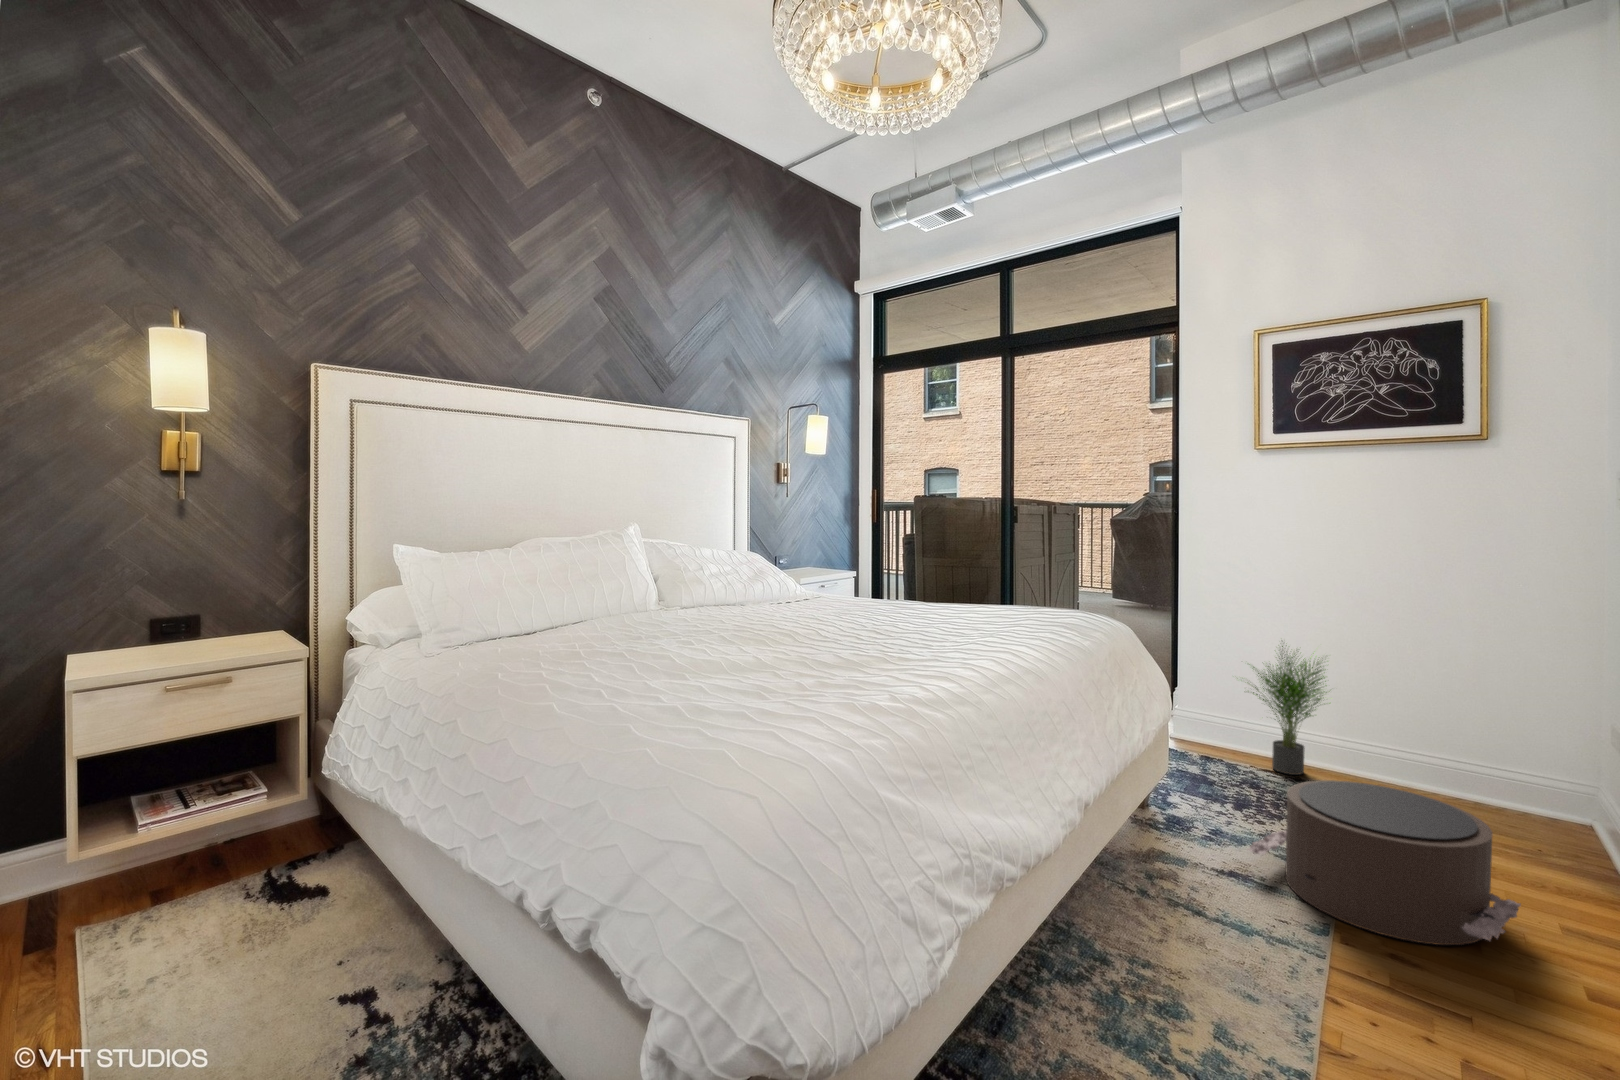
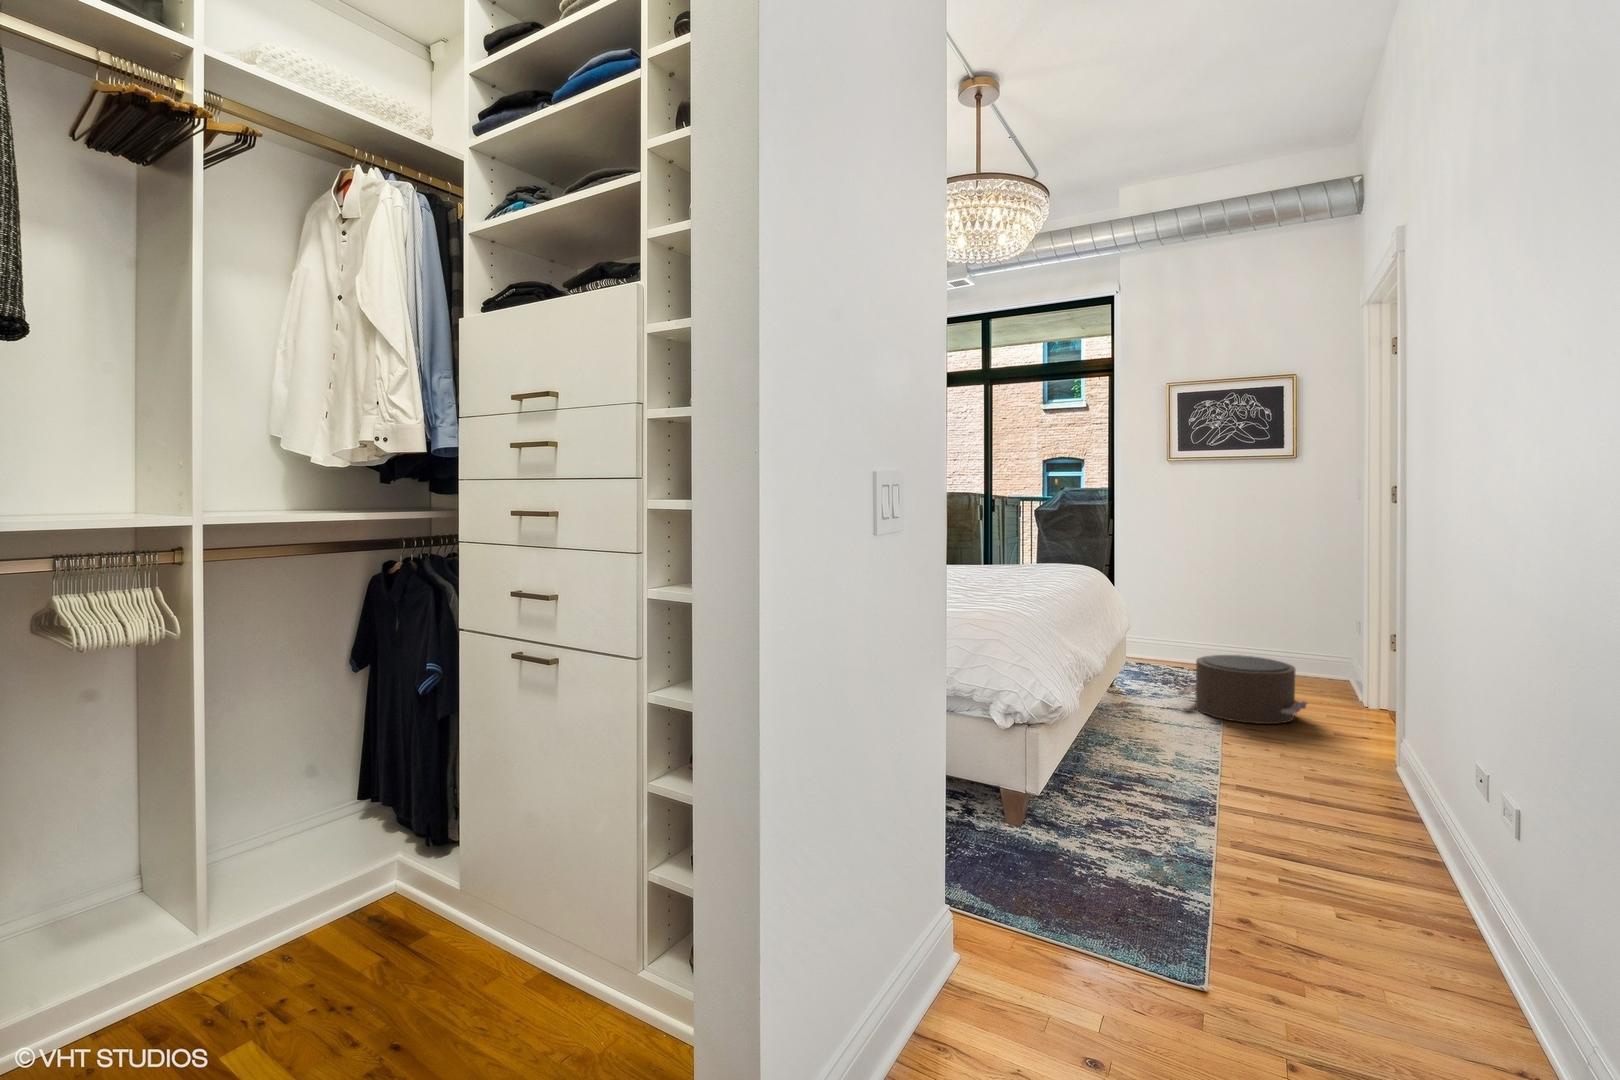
potted plant: present [1247,646,1327,775] -> none [1152,583,1220,669]

